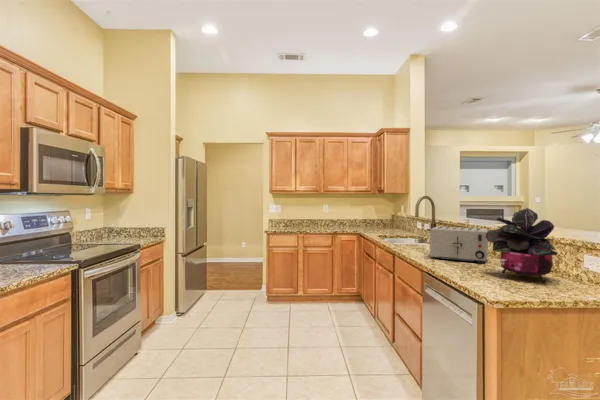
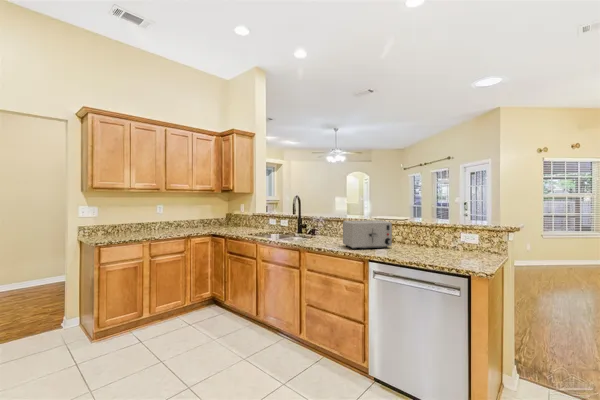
potted plant: present [485,208,557,283] -> none [415,202,468,256]

